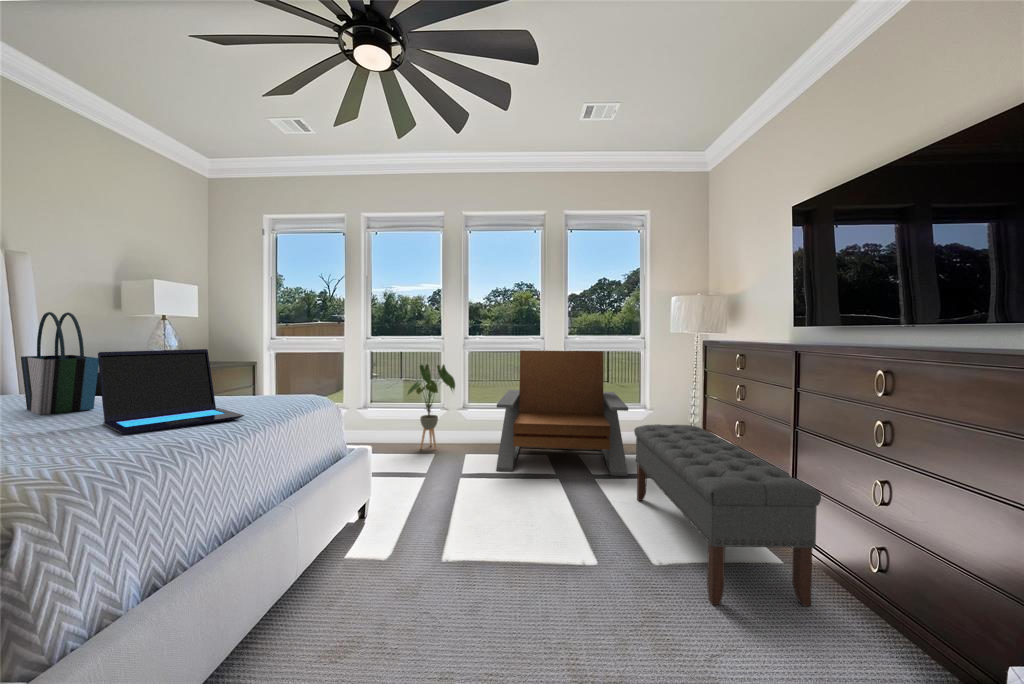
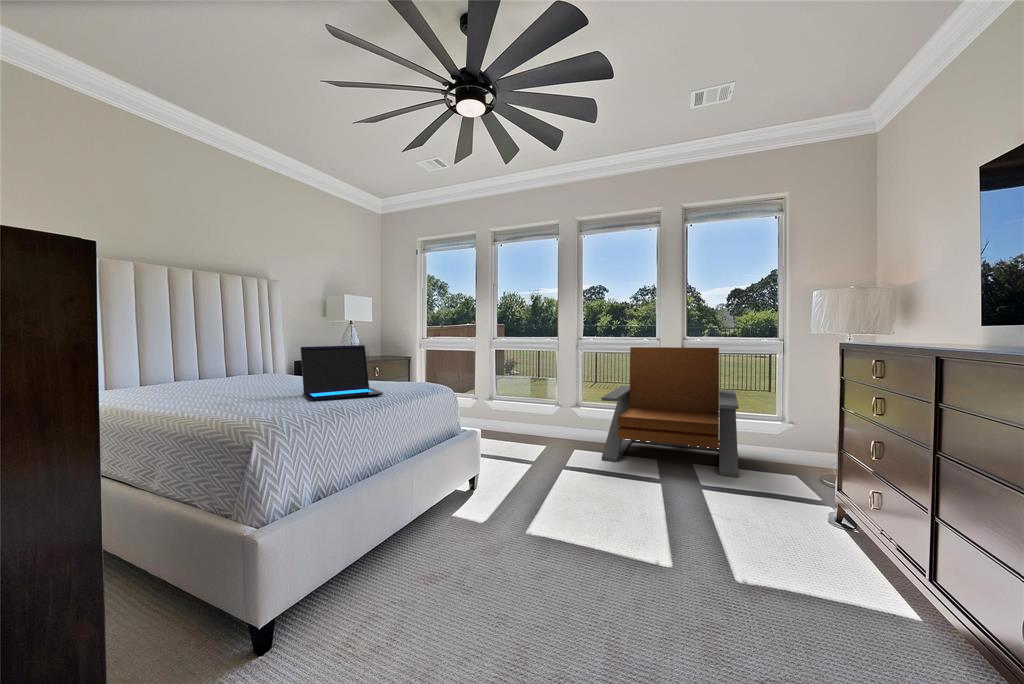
tote bag: present [21,312,99,415] -> none [265,321,303,388]
house plant: present [408,364,455,449] -> none [525,360,569,437]
bench: present [634,424,821,606] -> none [736,423,916,625]

